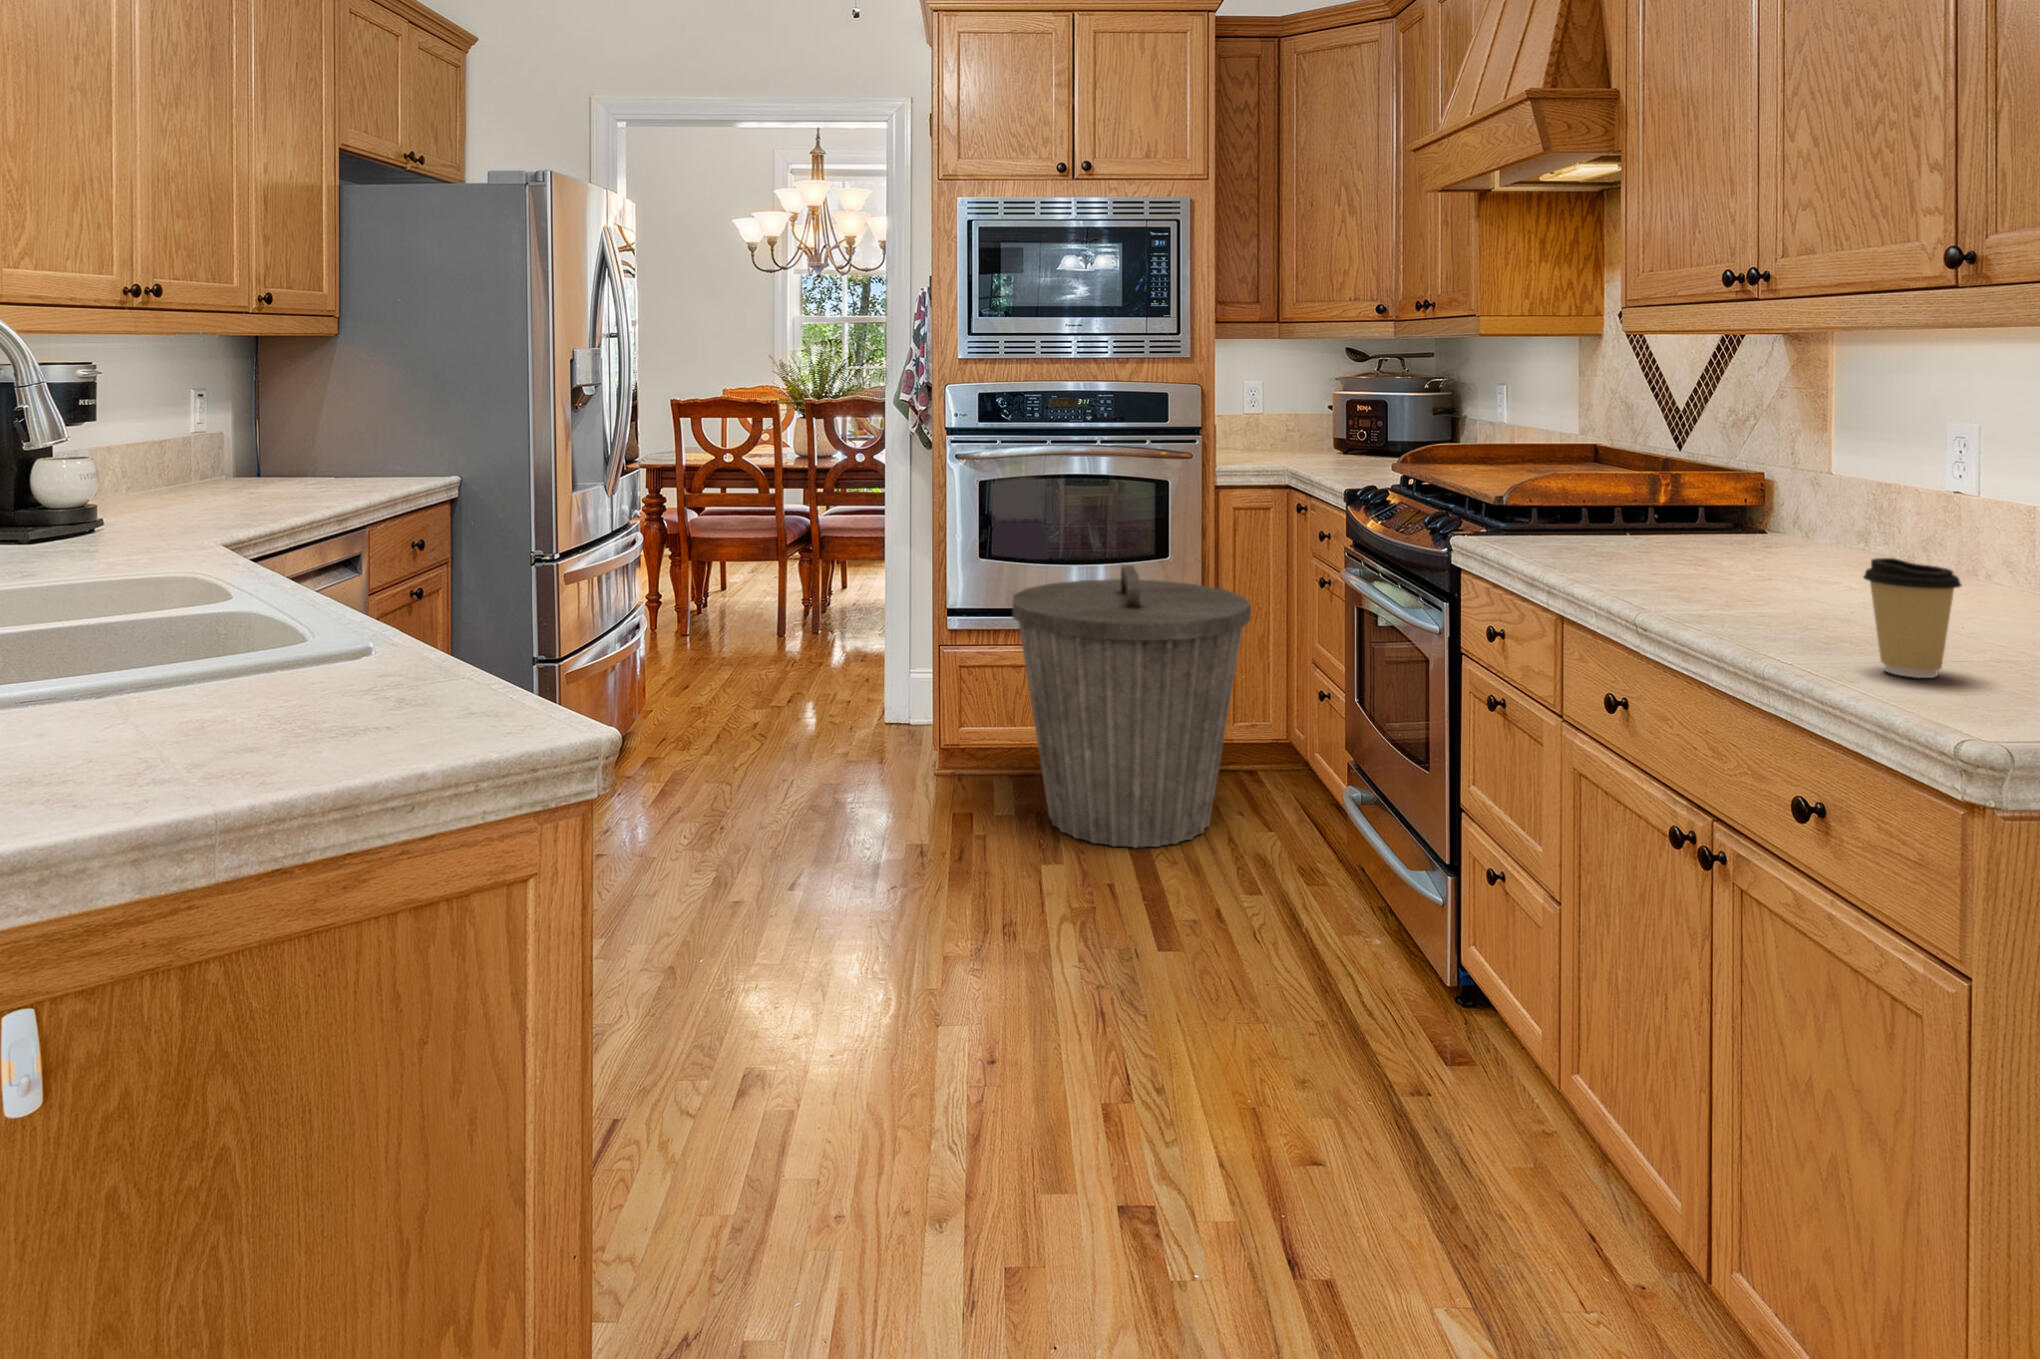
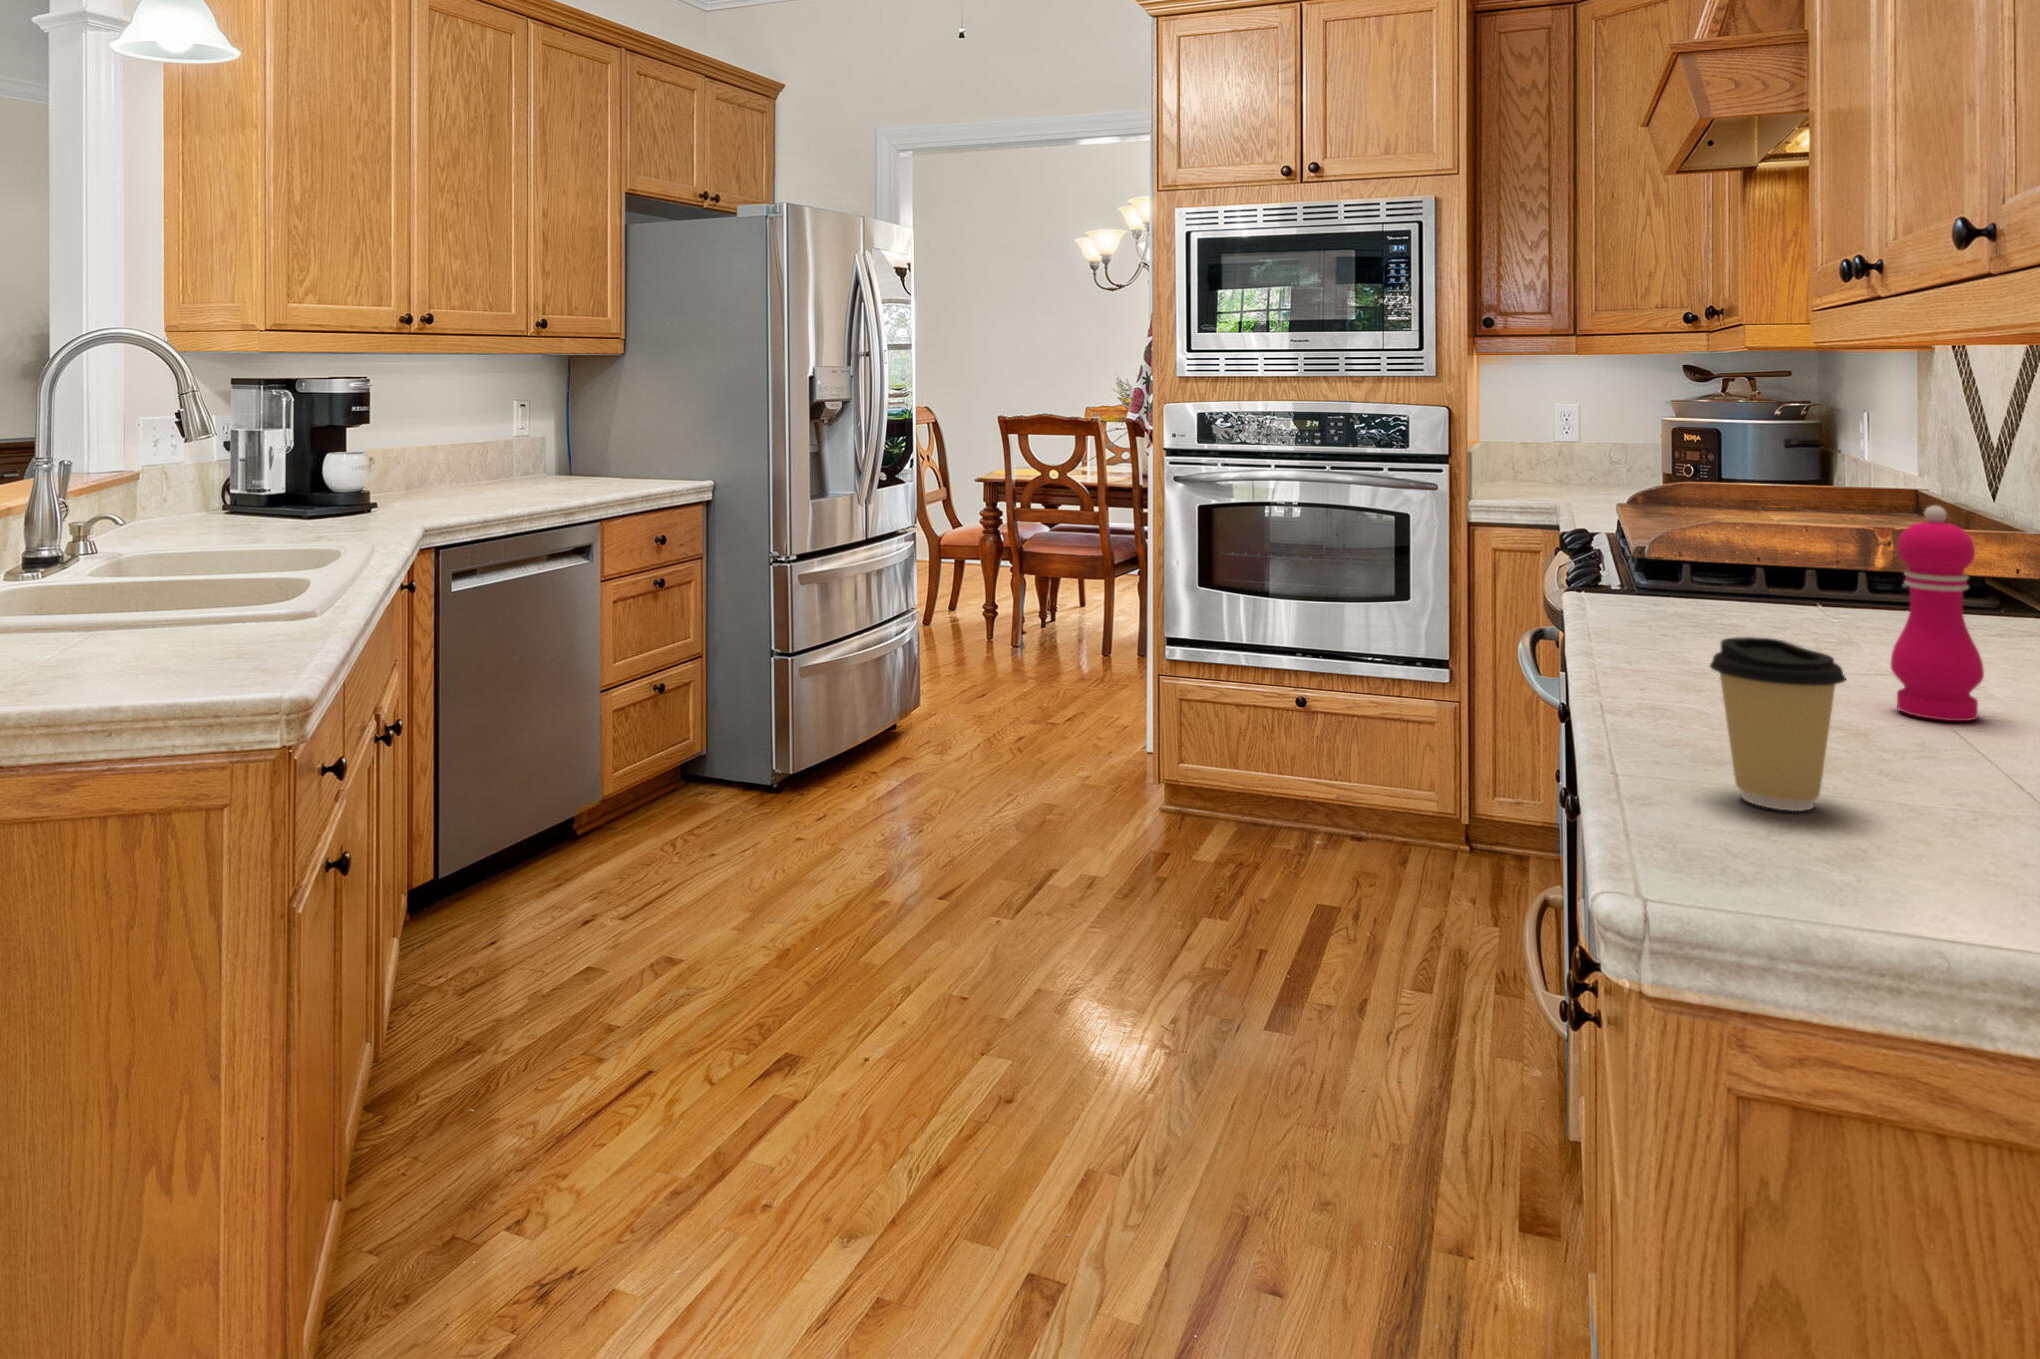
pepper mill: none [1825,459,1887,609] -> present [1891,506,1984,721]
trash can: present [1012,565,1251,848] -> none [1193,606,1473,929]

